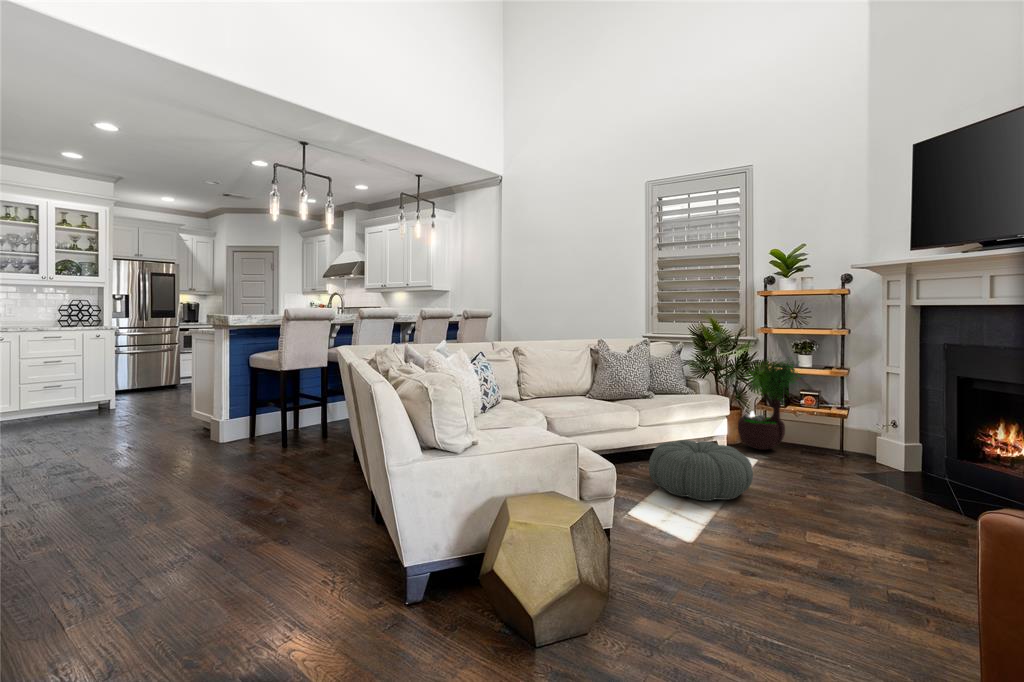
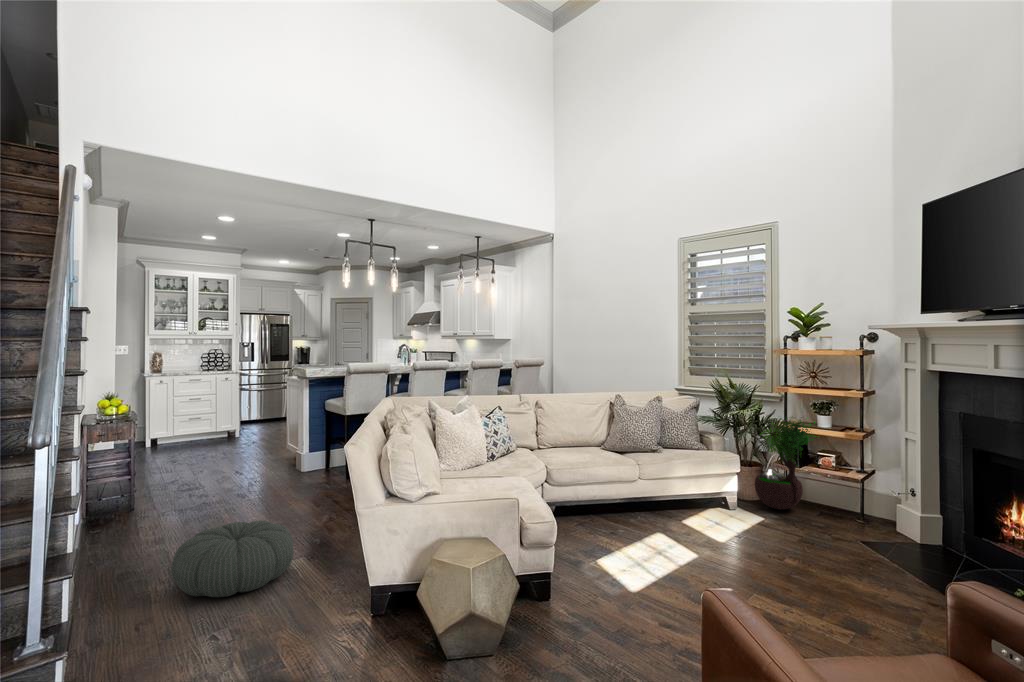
pouf: present [649,440,753,501] -> present [171,520,294,597]

